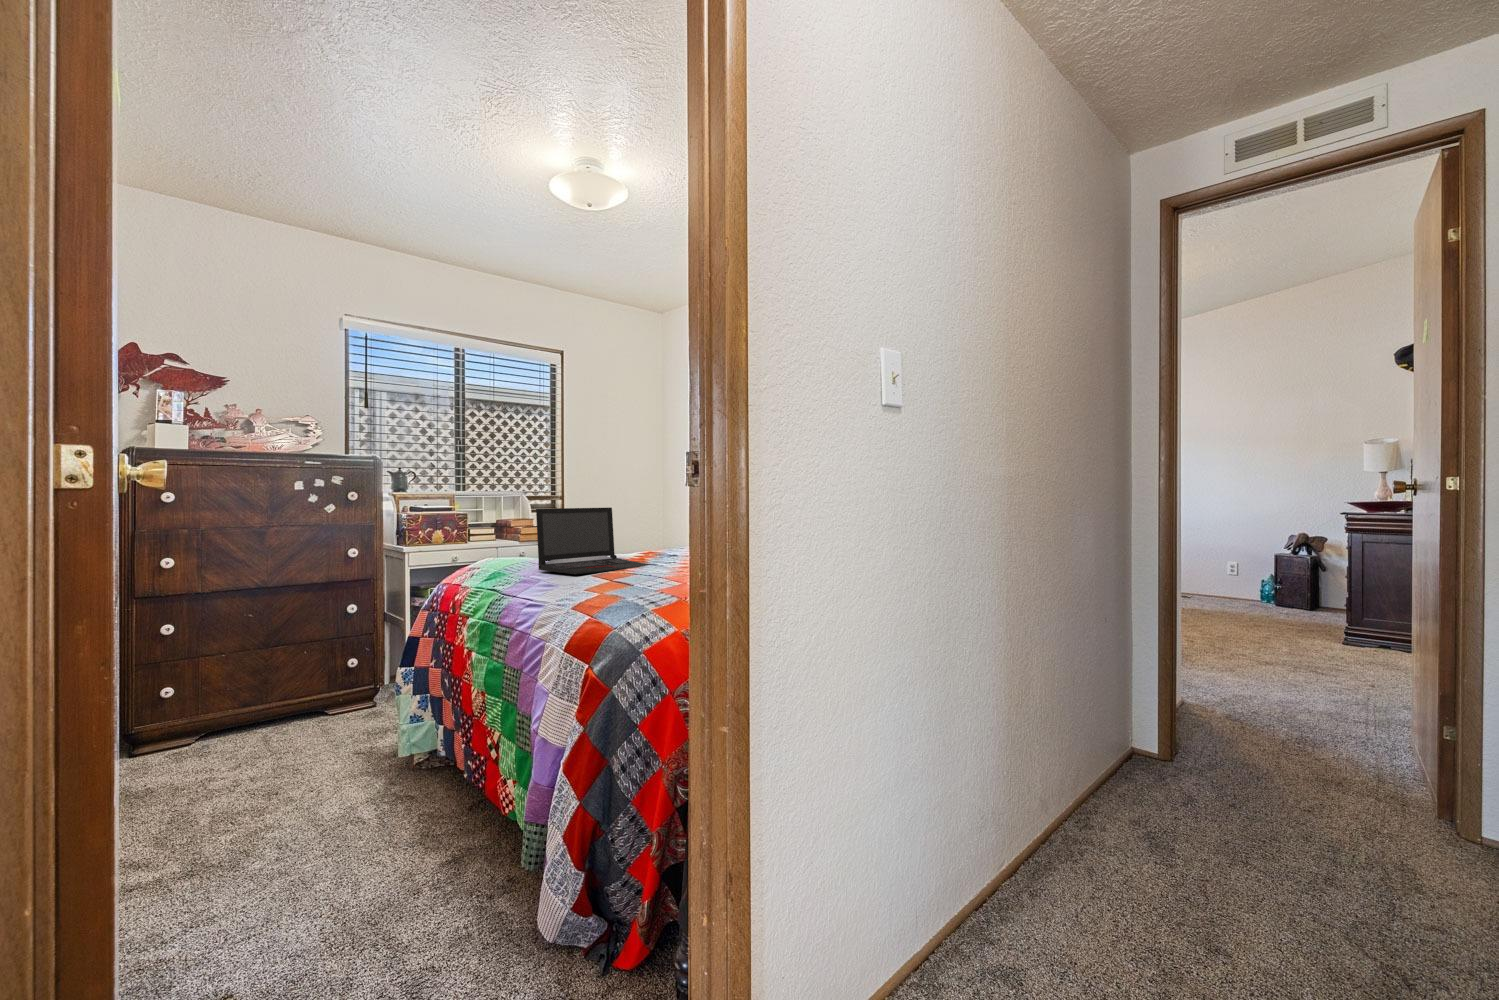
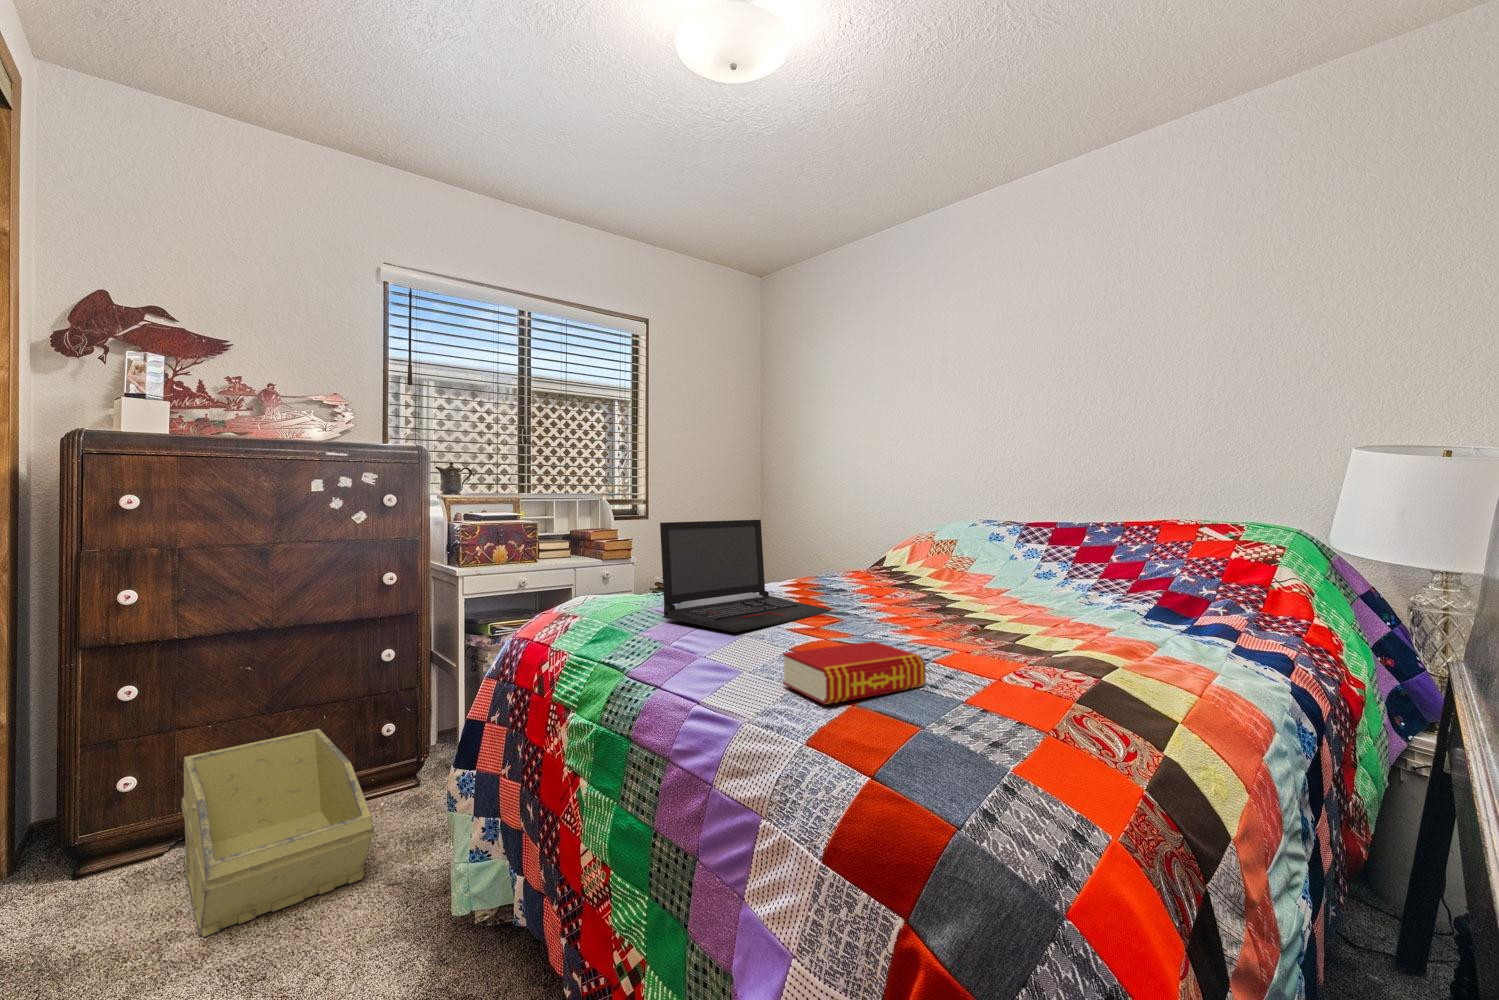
book: none [578,570,651,596] -> present [783,641,926,705]
storage bin: none [205,659,346,777] -> present [181,729,374,937]

